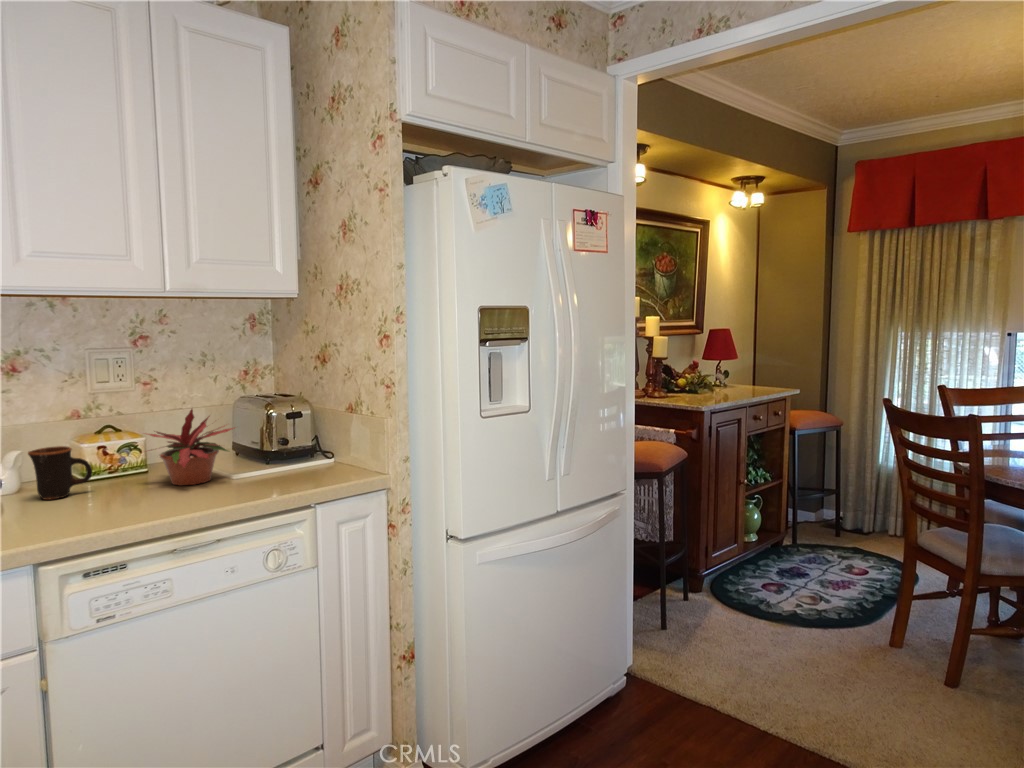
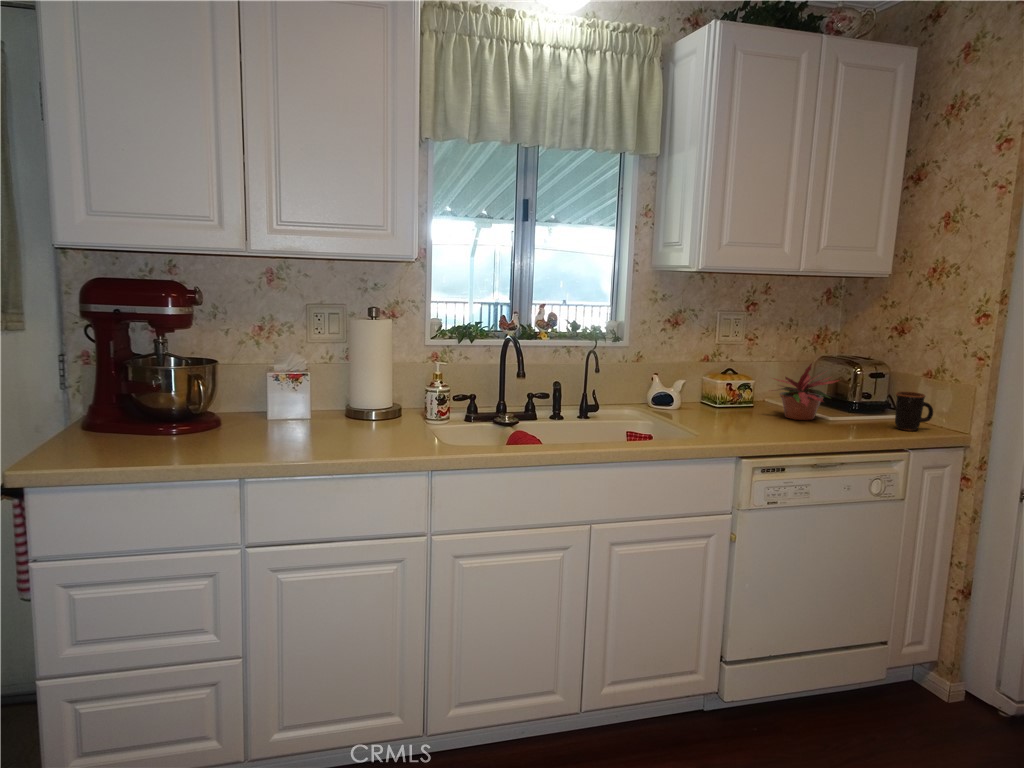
mug: present [28,446,92,500] -> present [895,392,933,431]

